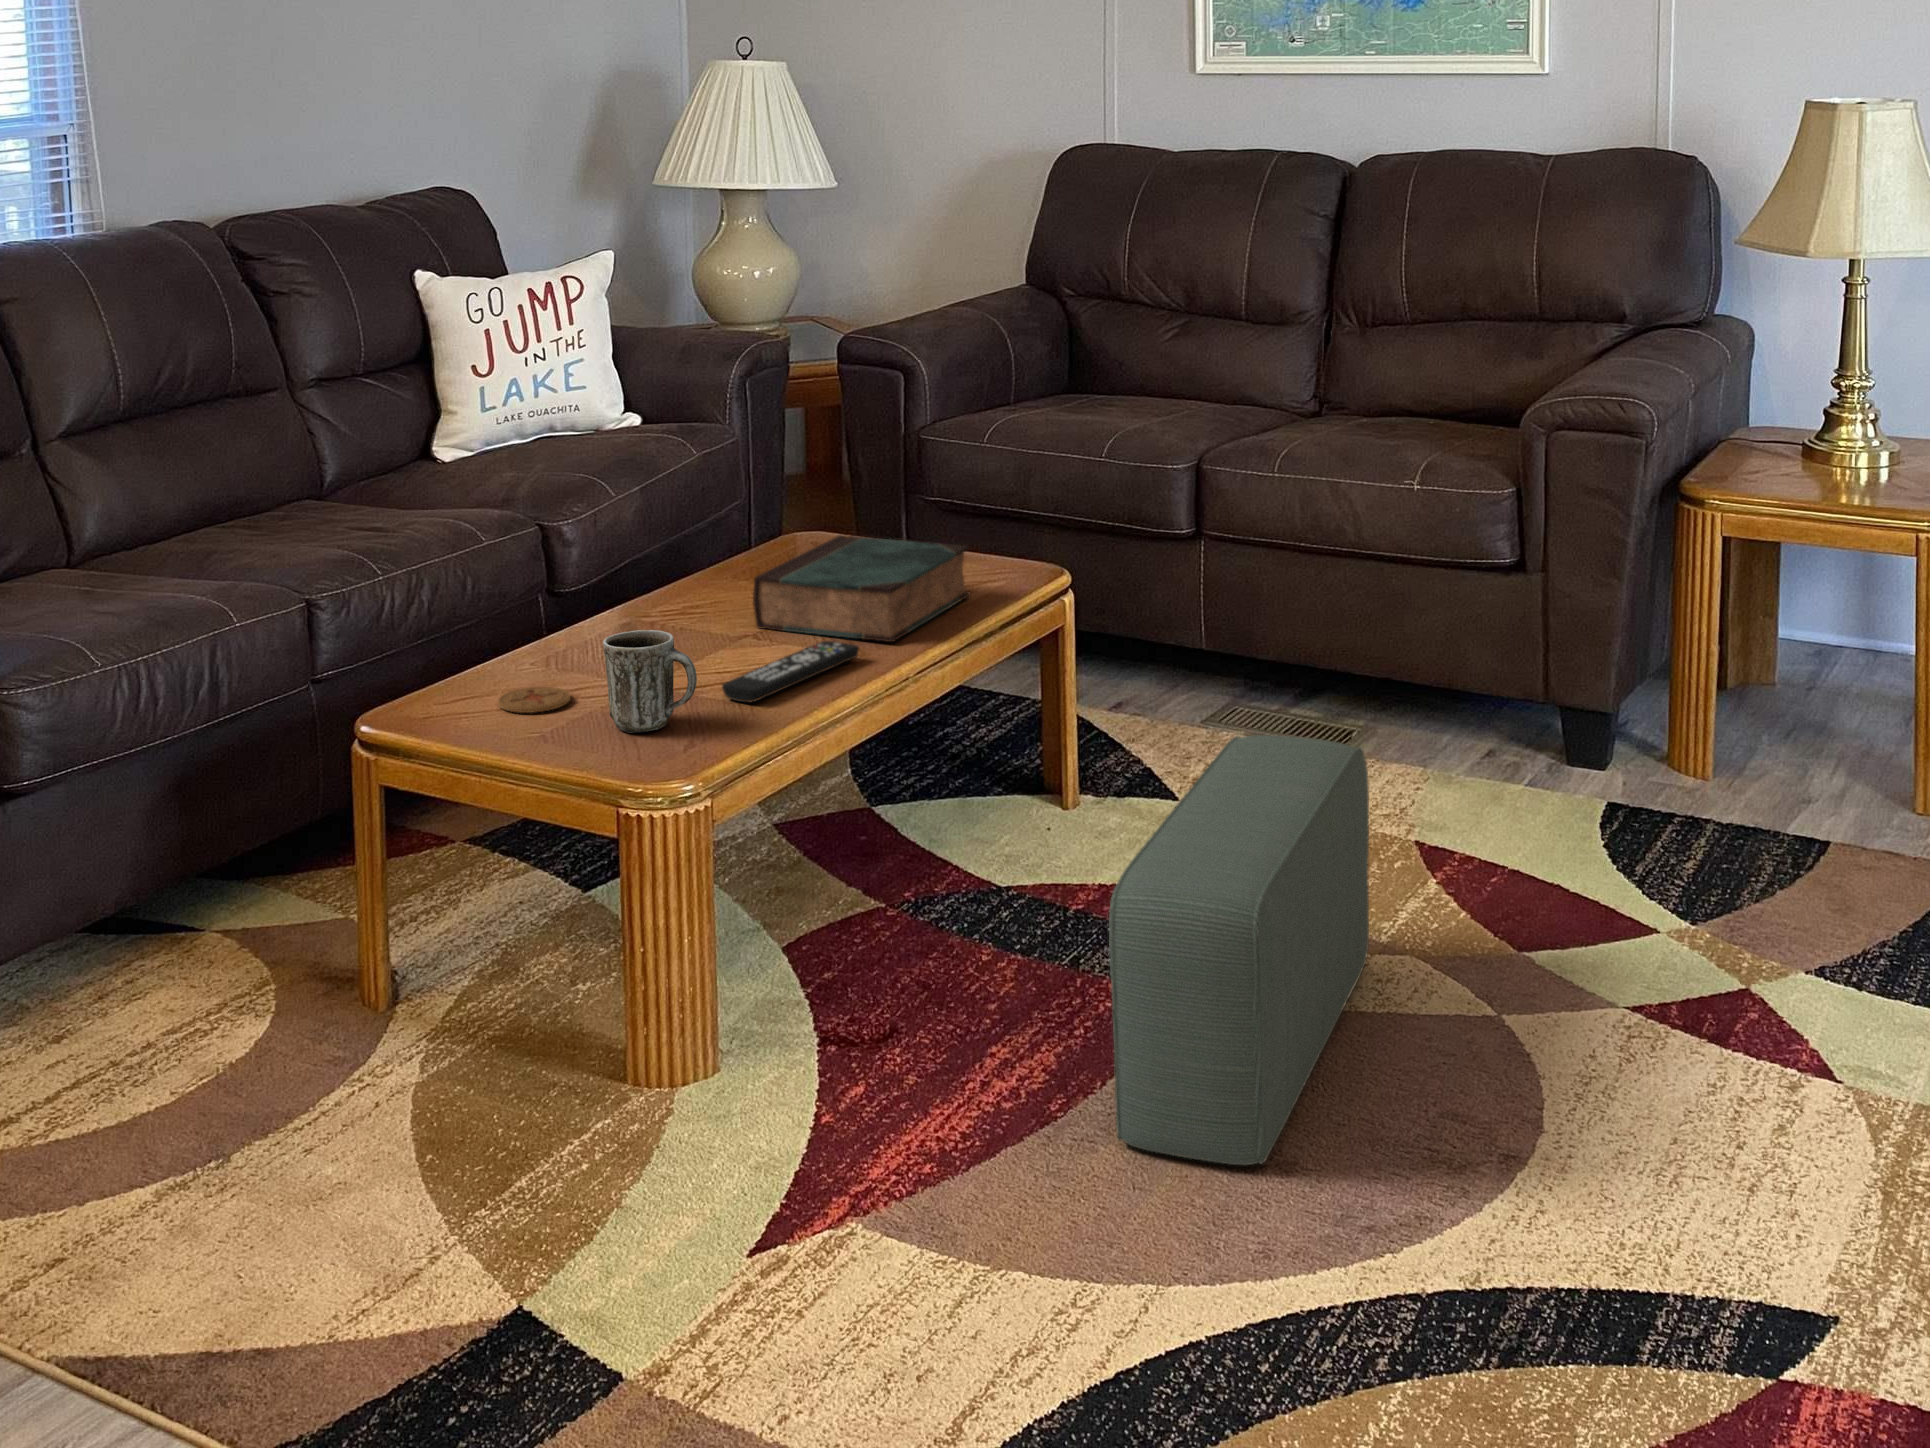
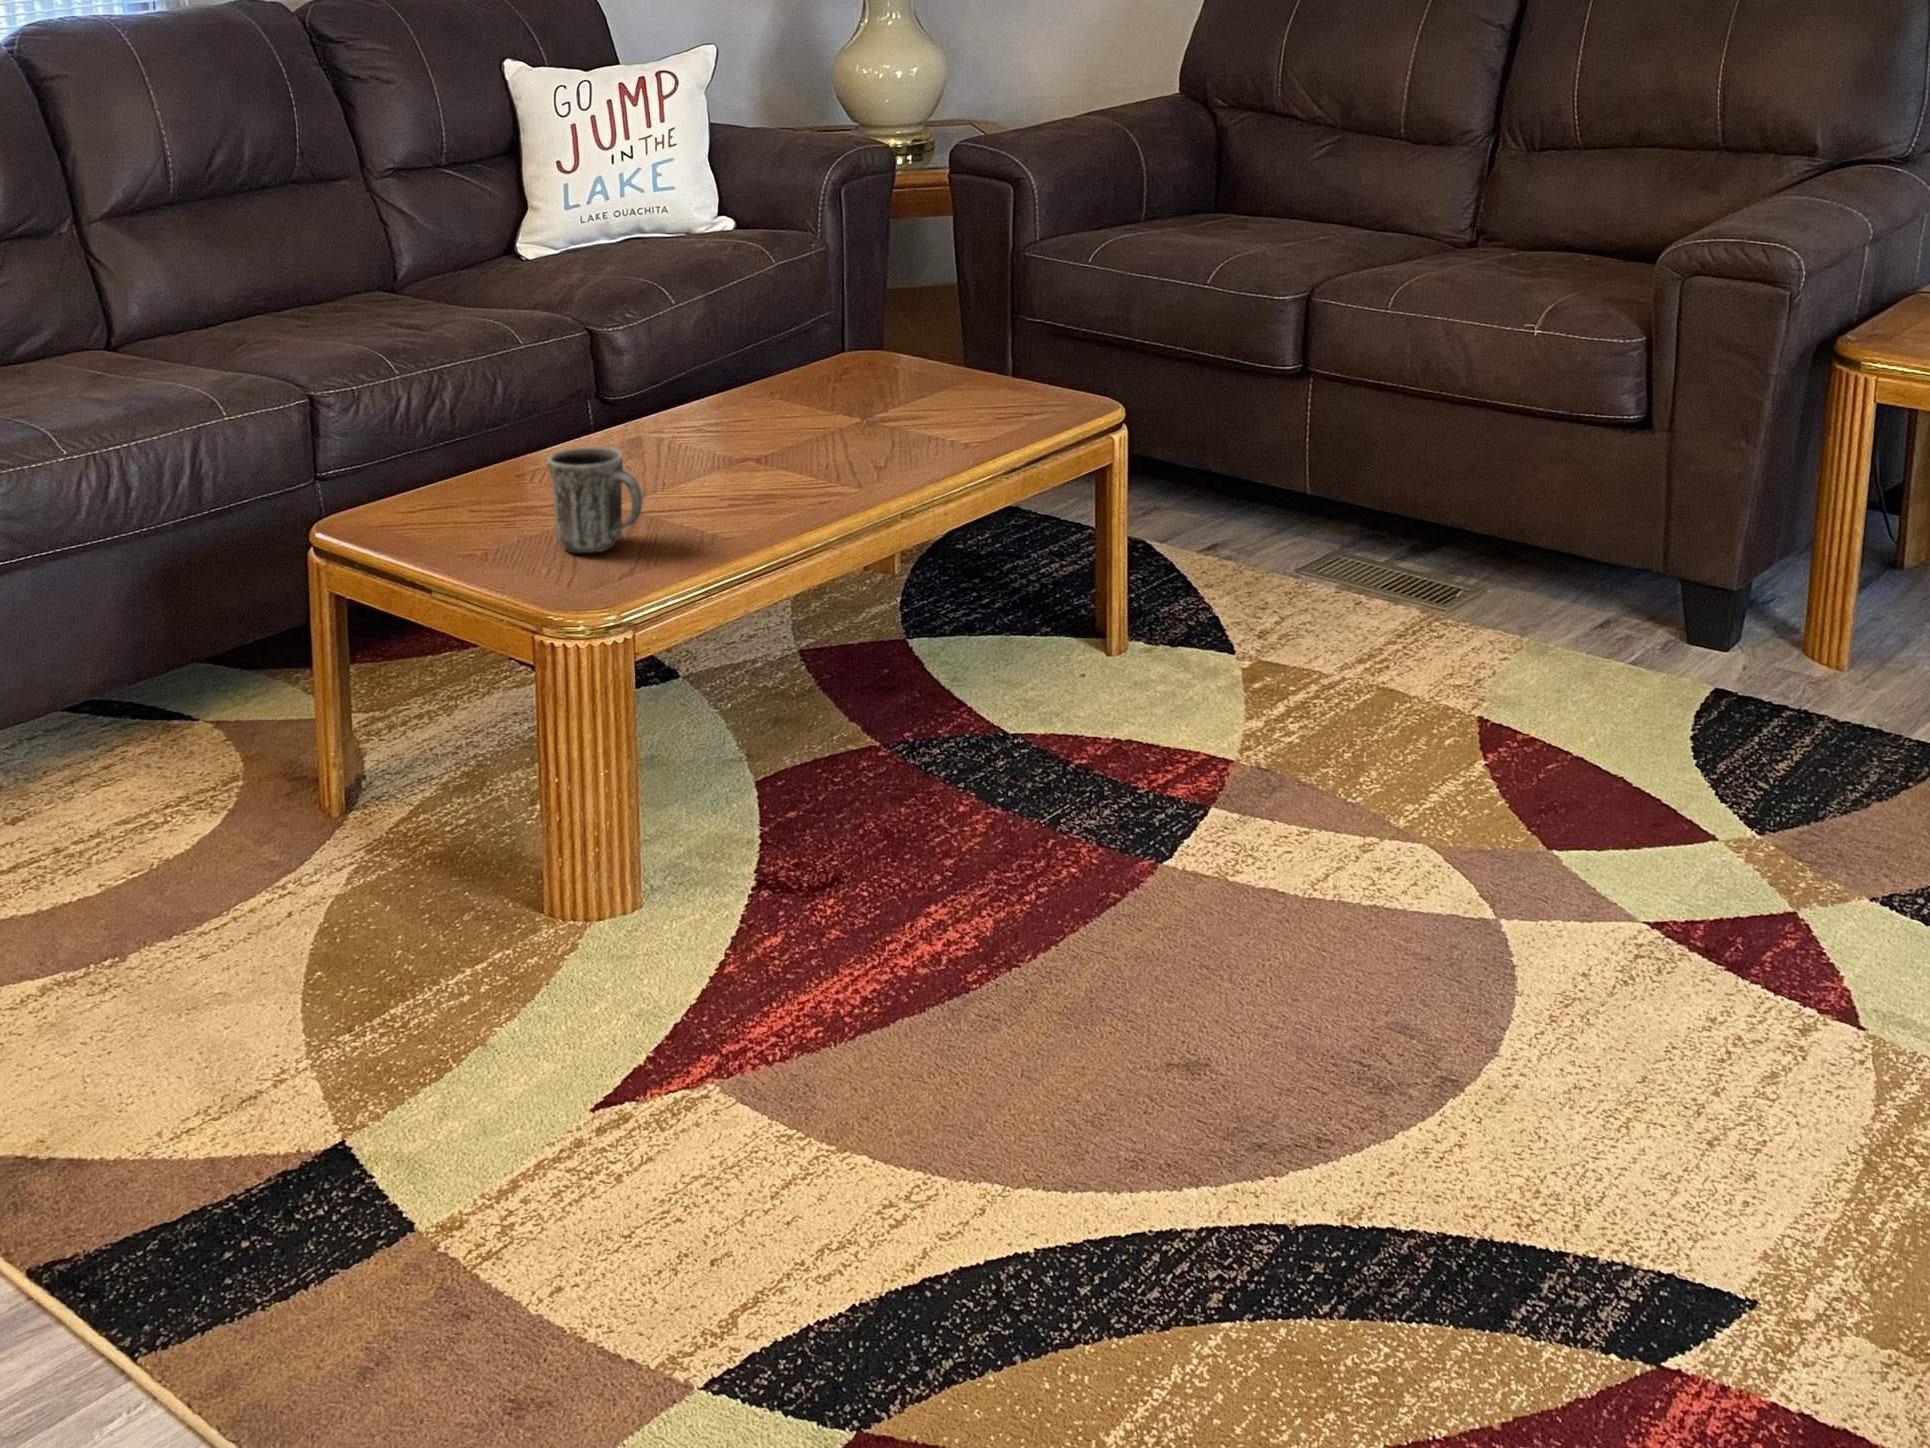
book: present [753,535,970,642] -> none [759,355,1002,472]
remote control: present [722,641,859,702] -> none [686,466,849,528]
coaster: present [498,687,571,713] -> none [457,499,533,526]
pouf: present [1109,735,1369,1165] -> none [1015,594,1376,1062]

